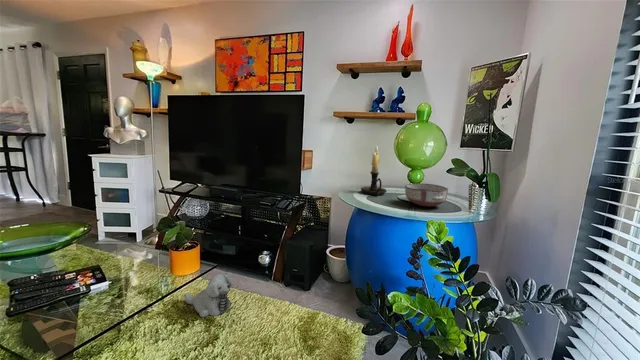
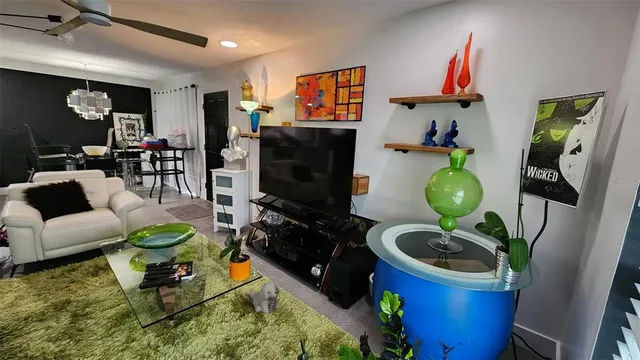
candle holder: present [361,146,386,196] -> none [397,185,424,236]
ceramic bowl: present [405,184,448,207] -> none [430,230,475,260]

